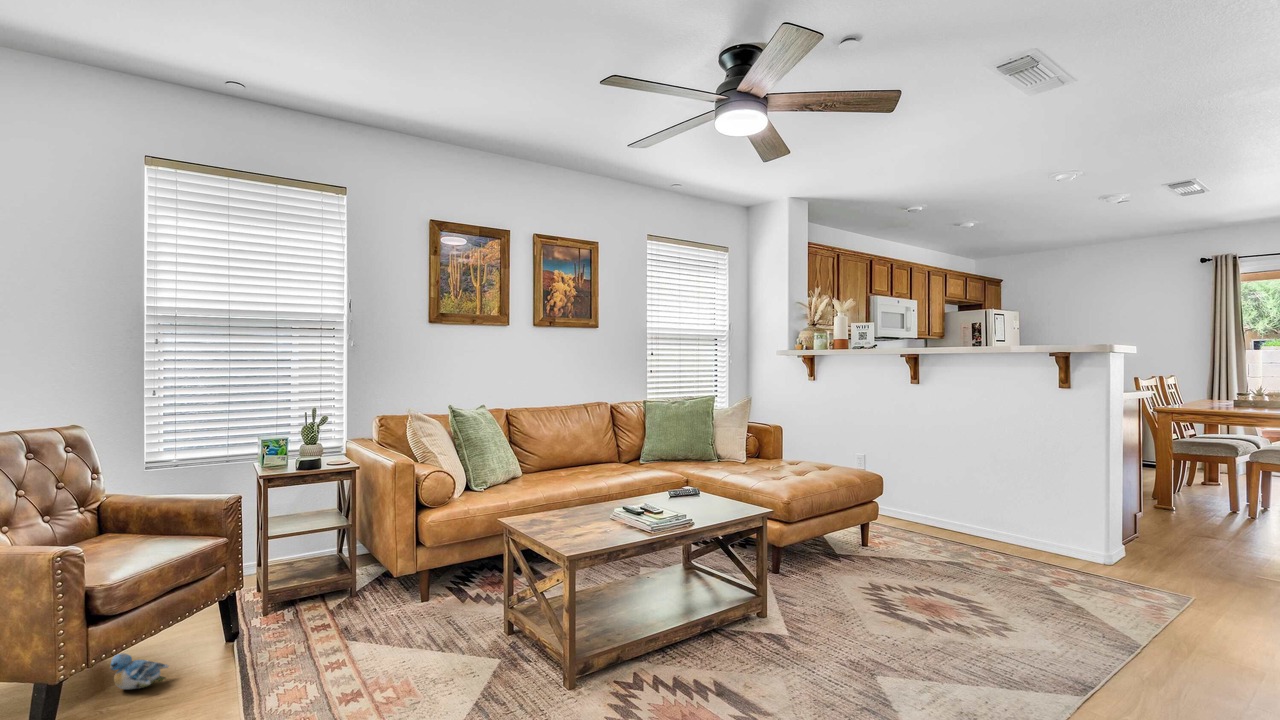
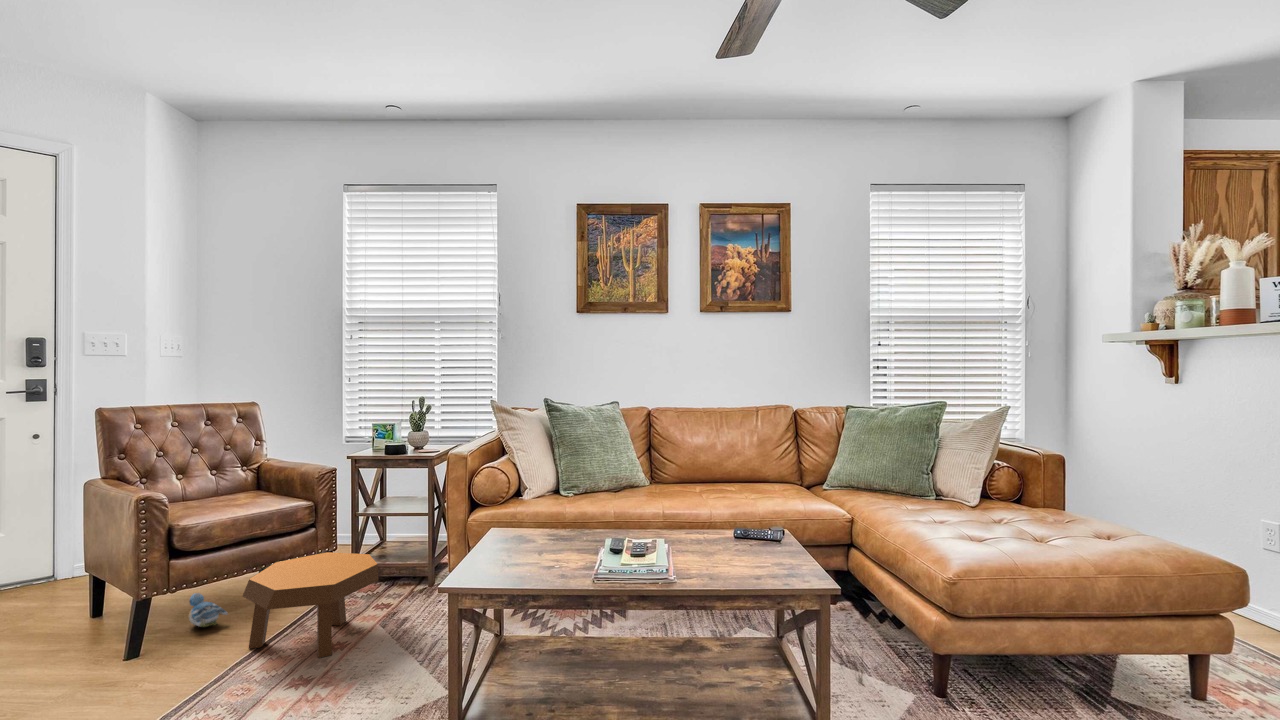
footstool: none [239,568,367,683] -> present [243,552,379,658]

